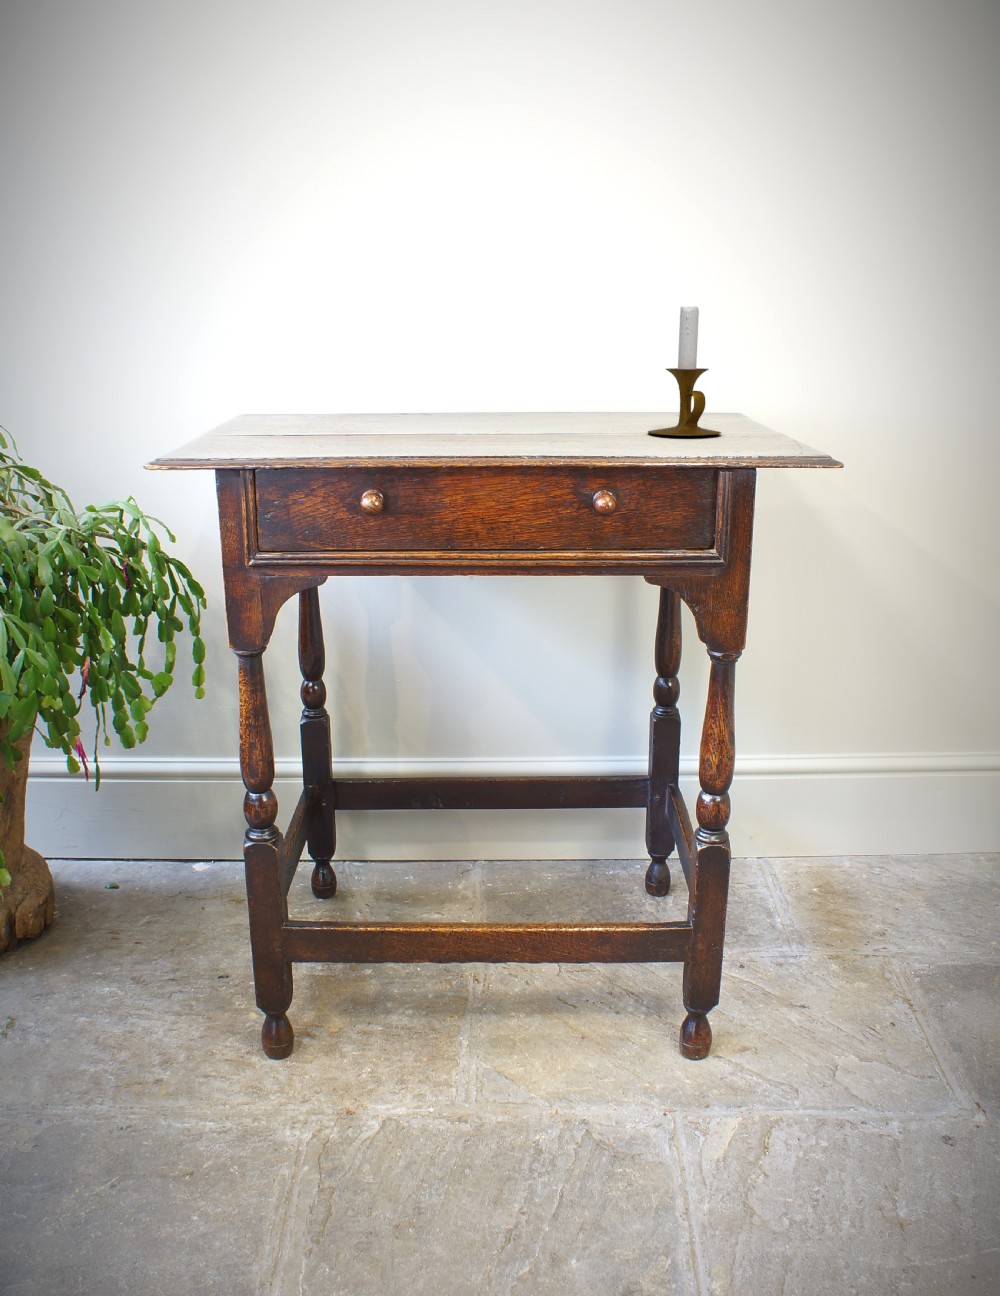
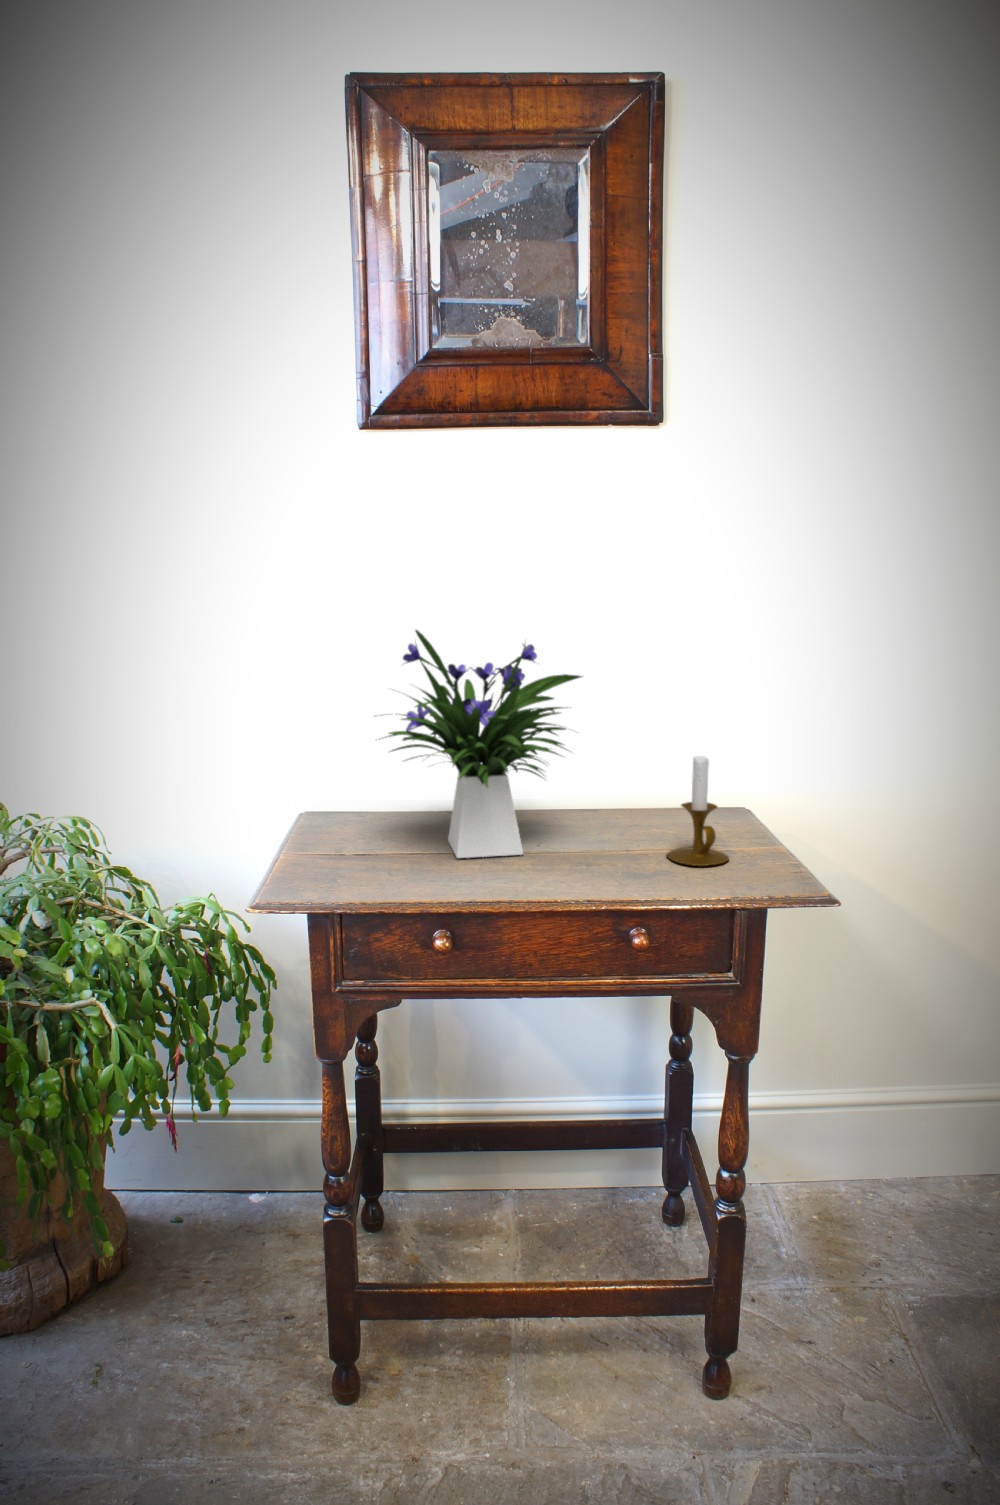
flower arrangement: none [300,141,553,433] -> present [388,630,582,858]

